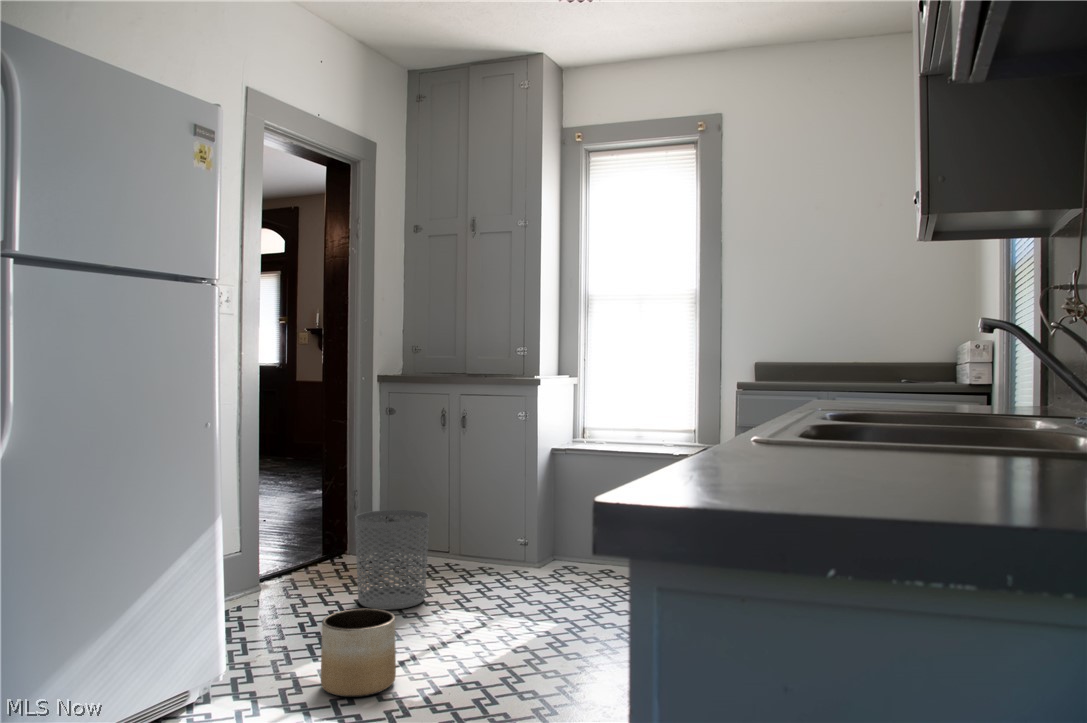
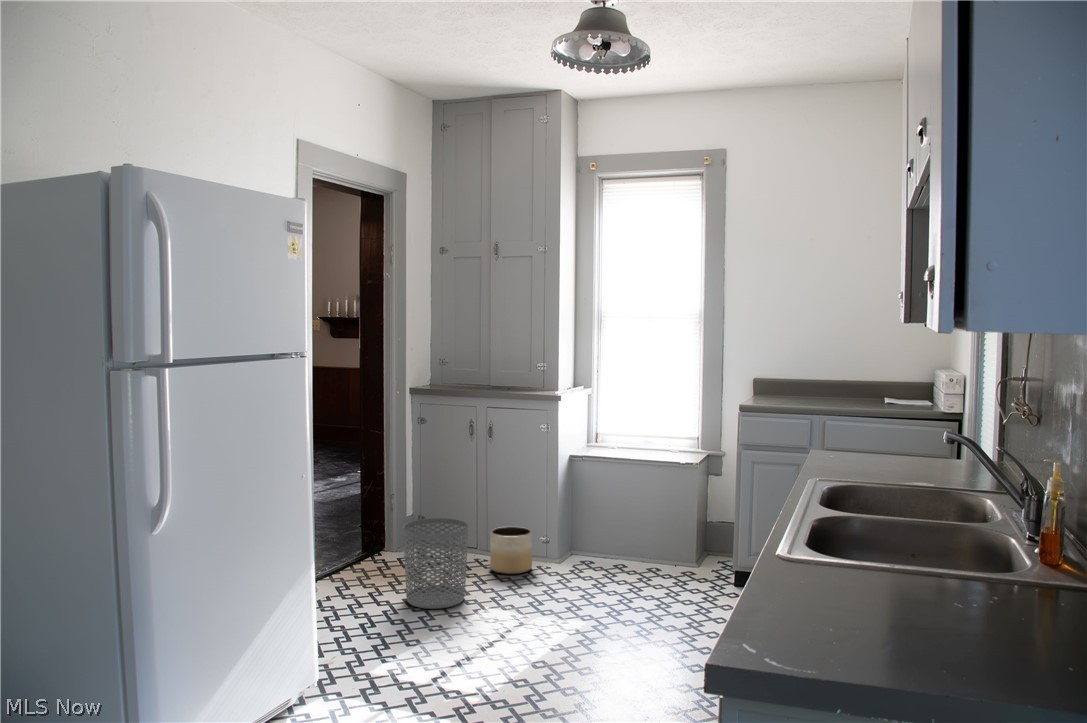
planter: present [321,609,396,697] -> present [490,527,532,574]

